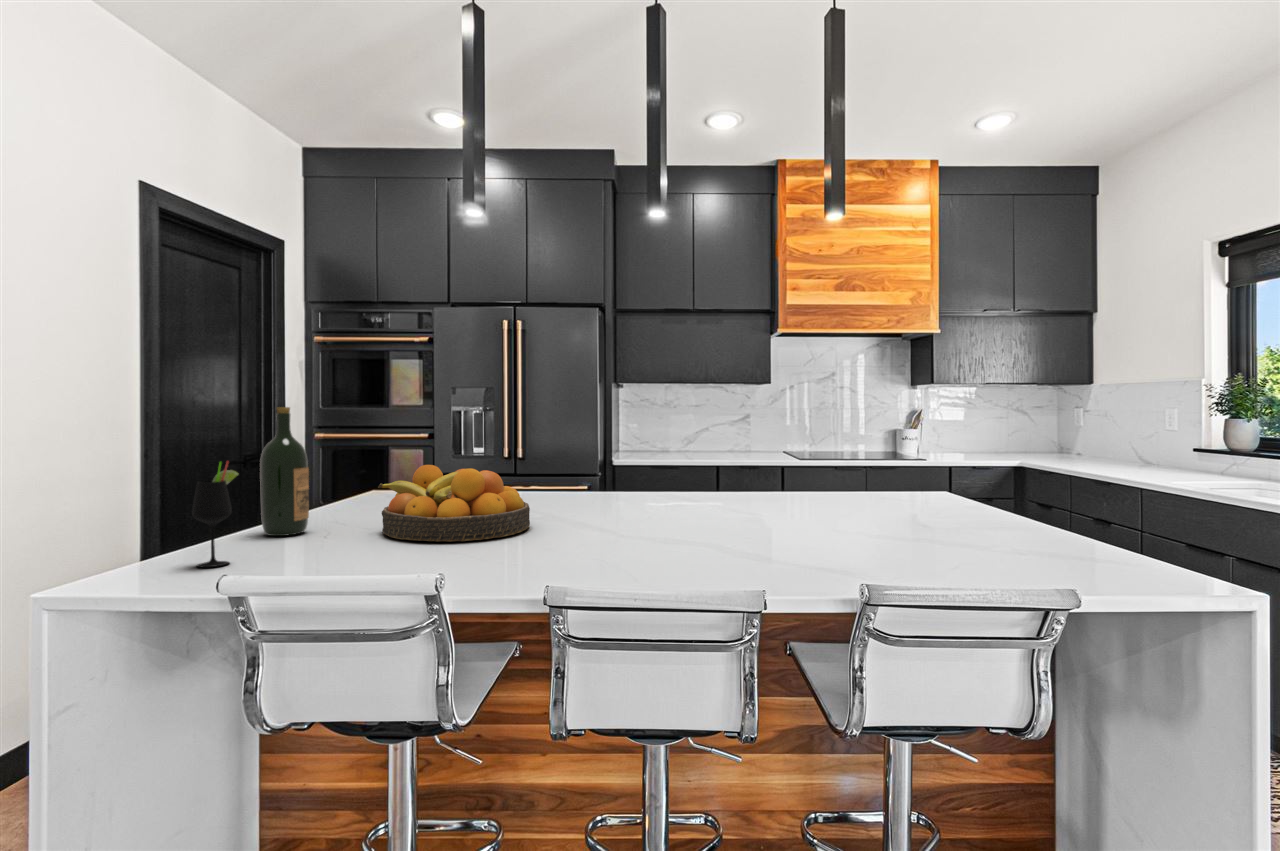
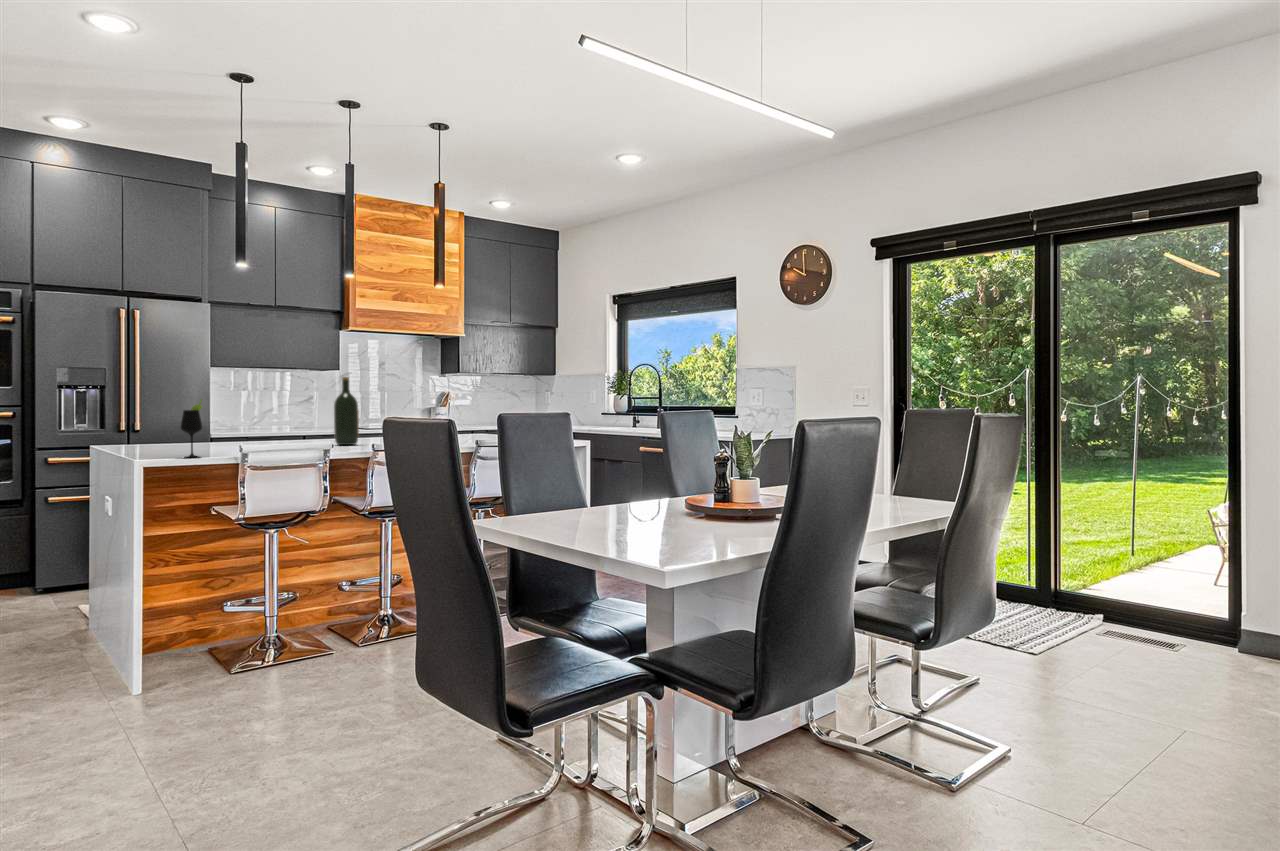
wine bottle: present [260,407,309,536] -> present [334,377,359,445]
fruit bowl: present [378,465,530,542] -> none [223,410,317,451]

